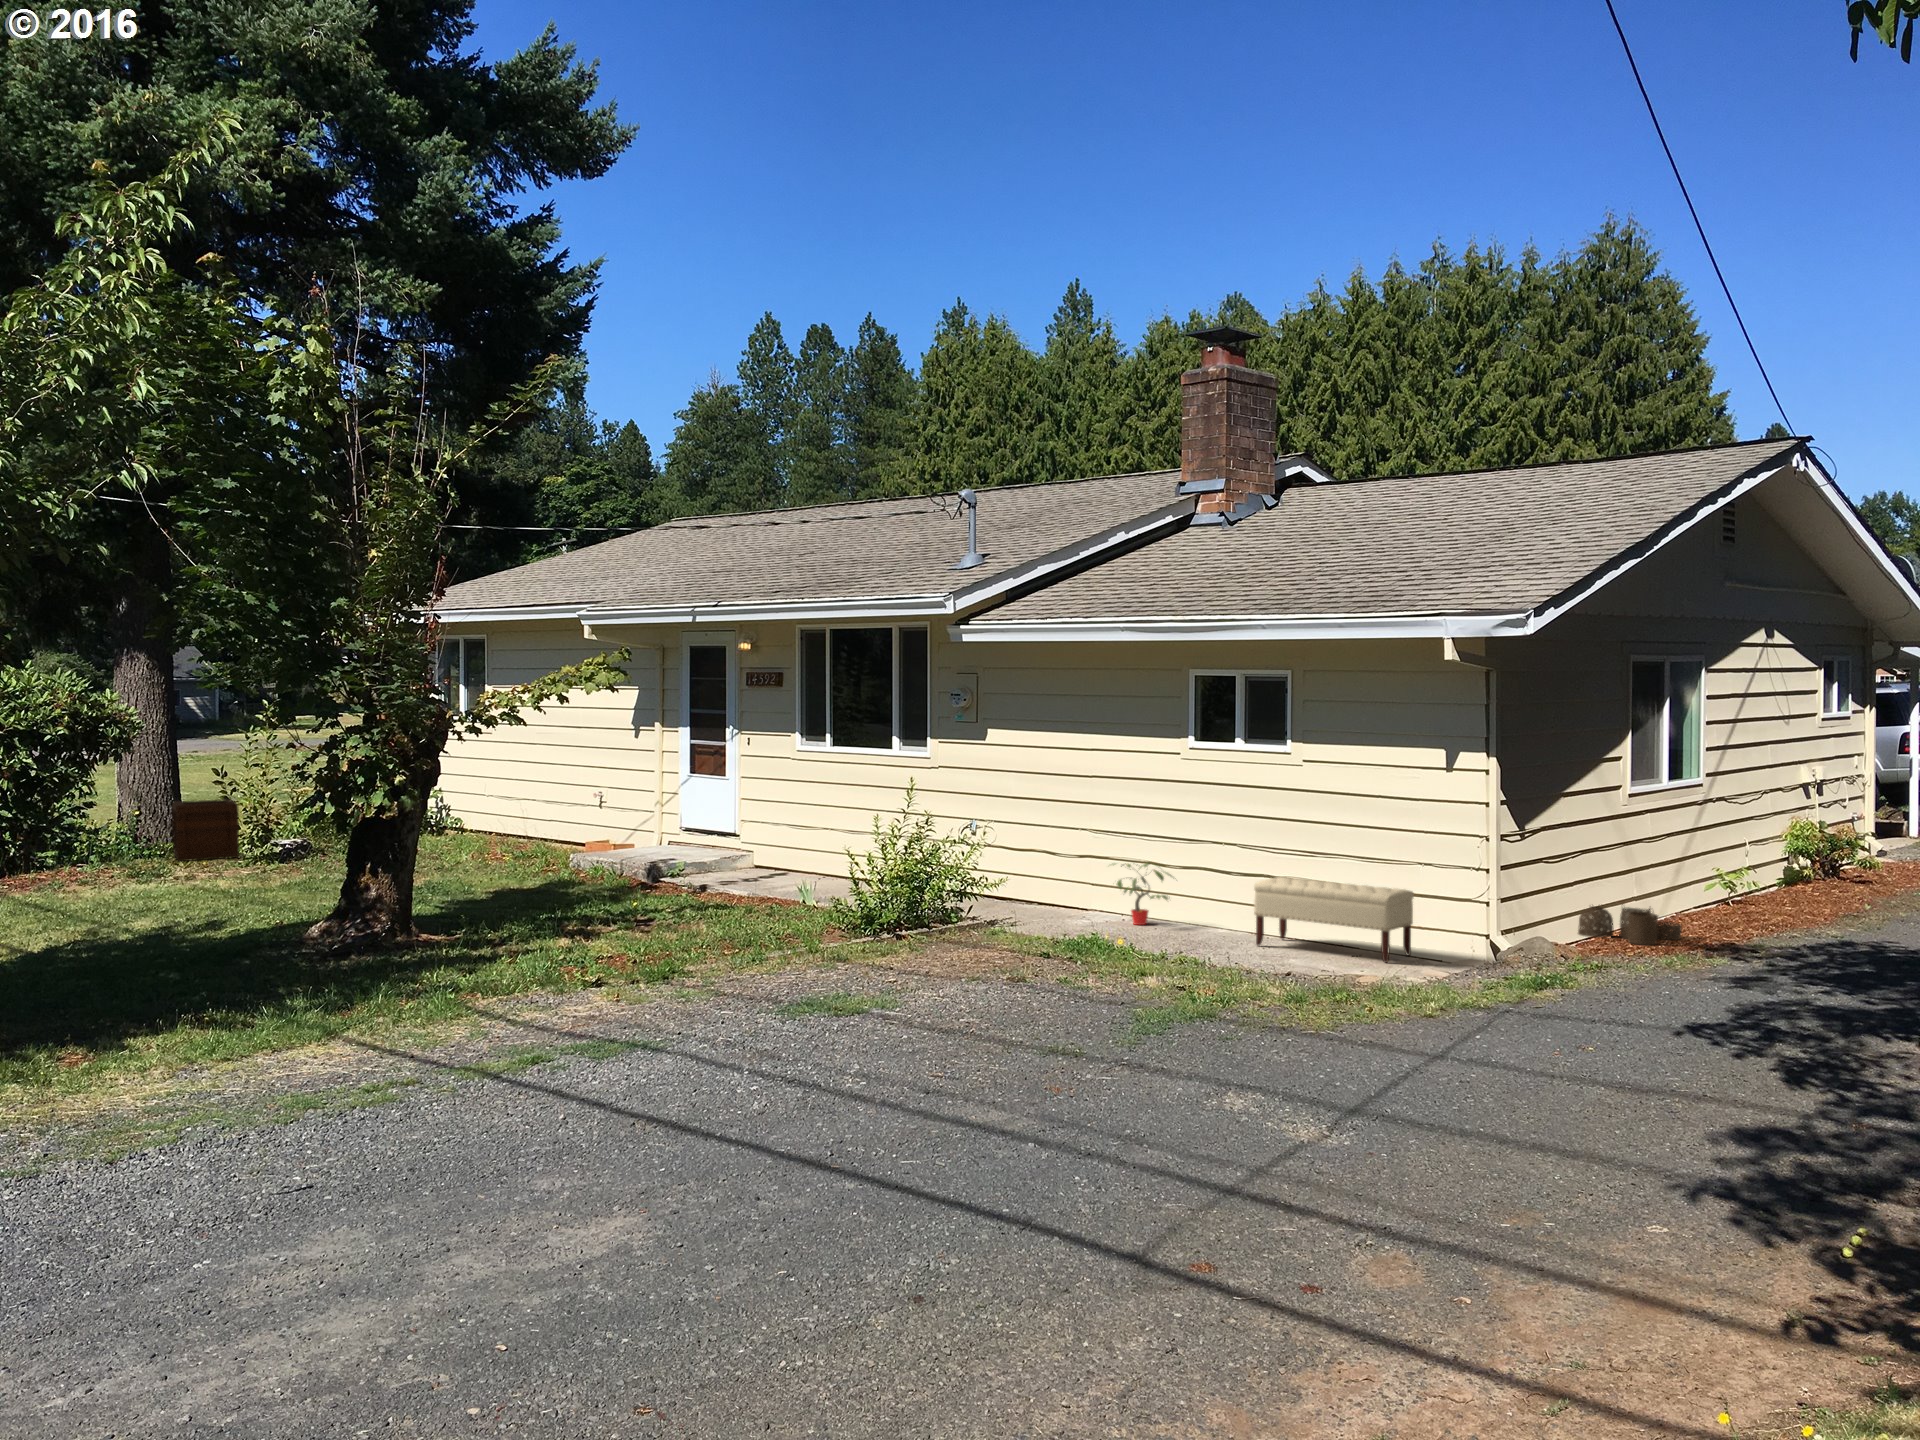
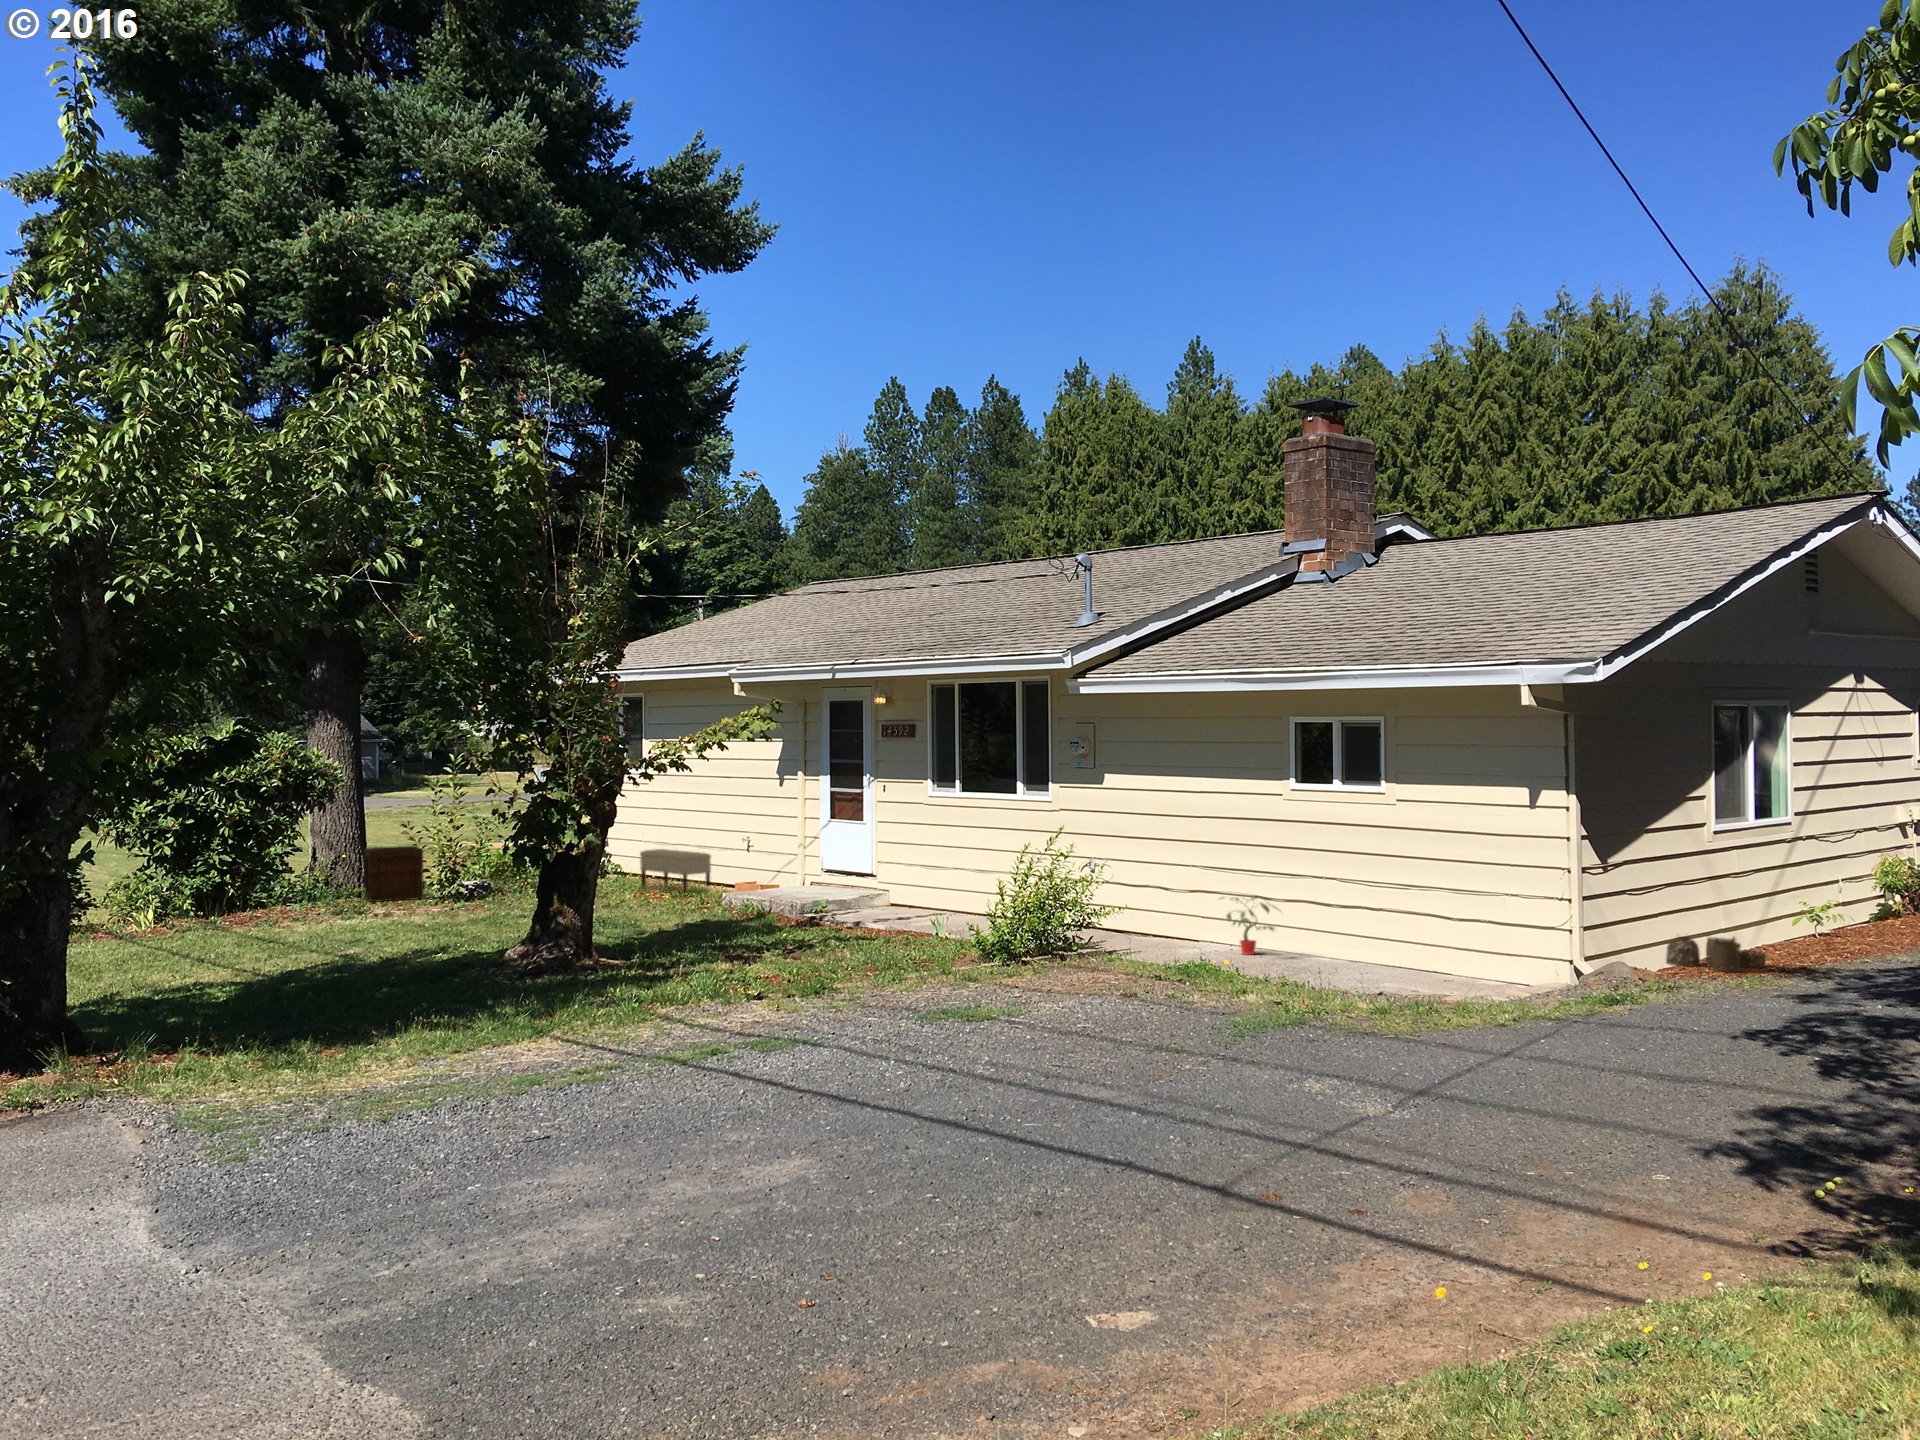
bench: present [1254,877,1414,963] -> present [640,849,711,892]

